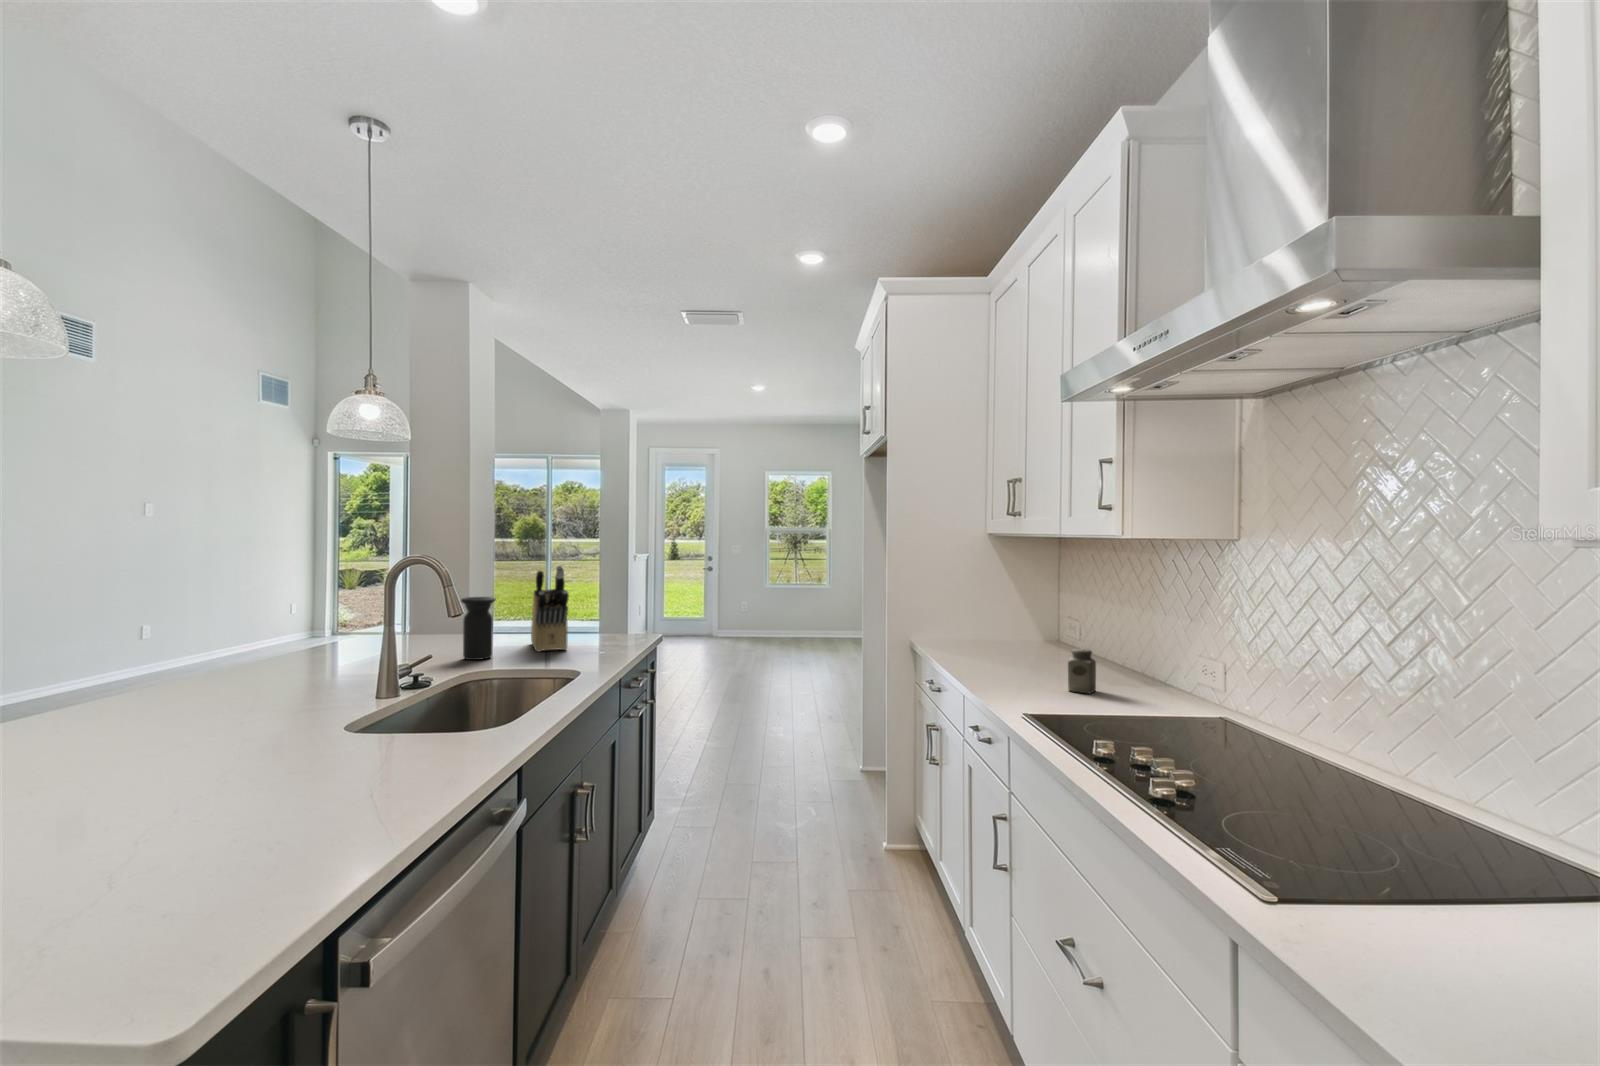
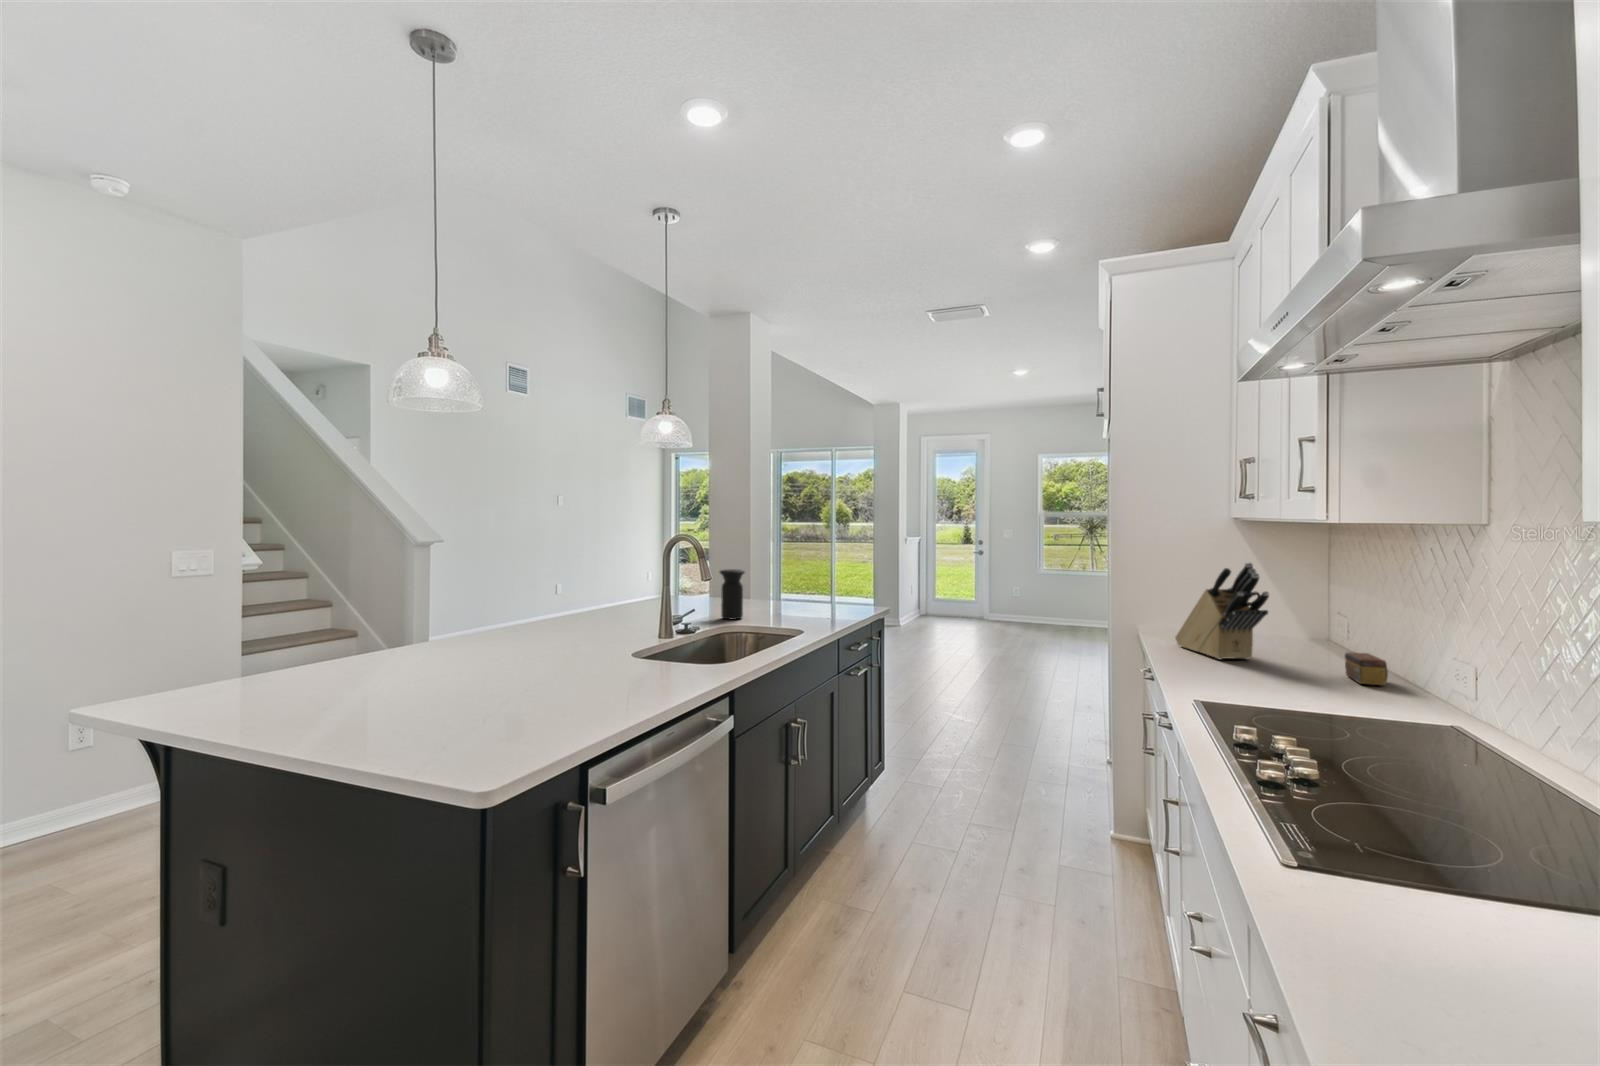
knife block: present [531,566,569,652] -> present [1175,563,1269,659]
salt shaker: present [1068,648,1096,694] -> none [1271,641,1307,690]
tea box: none [1111,654,1149,683] -> present [1345,652,1388,685]

